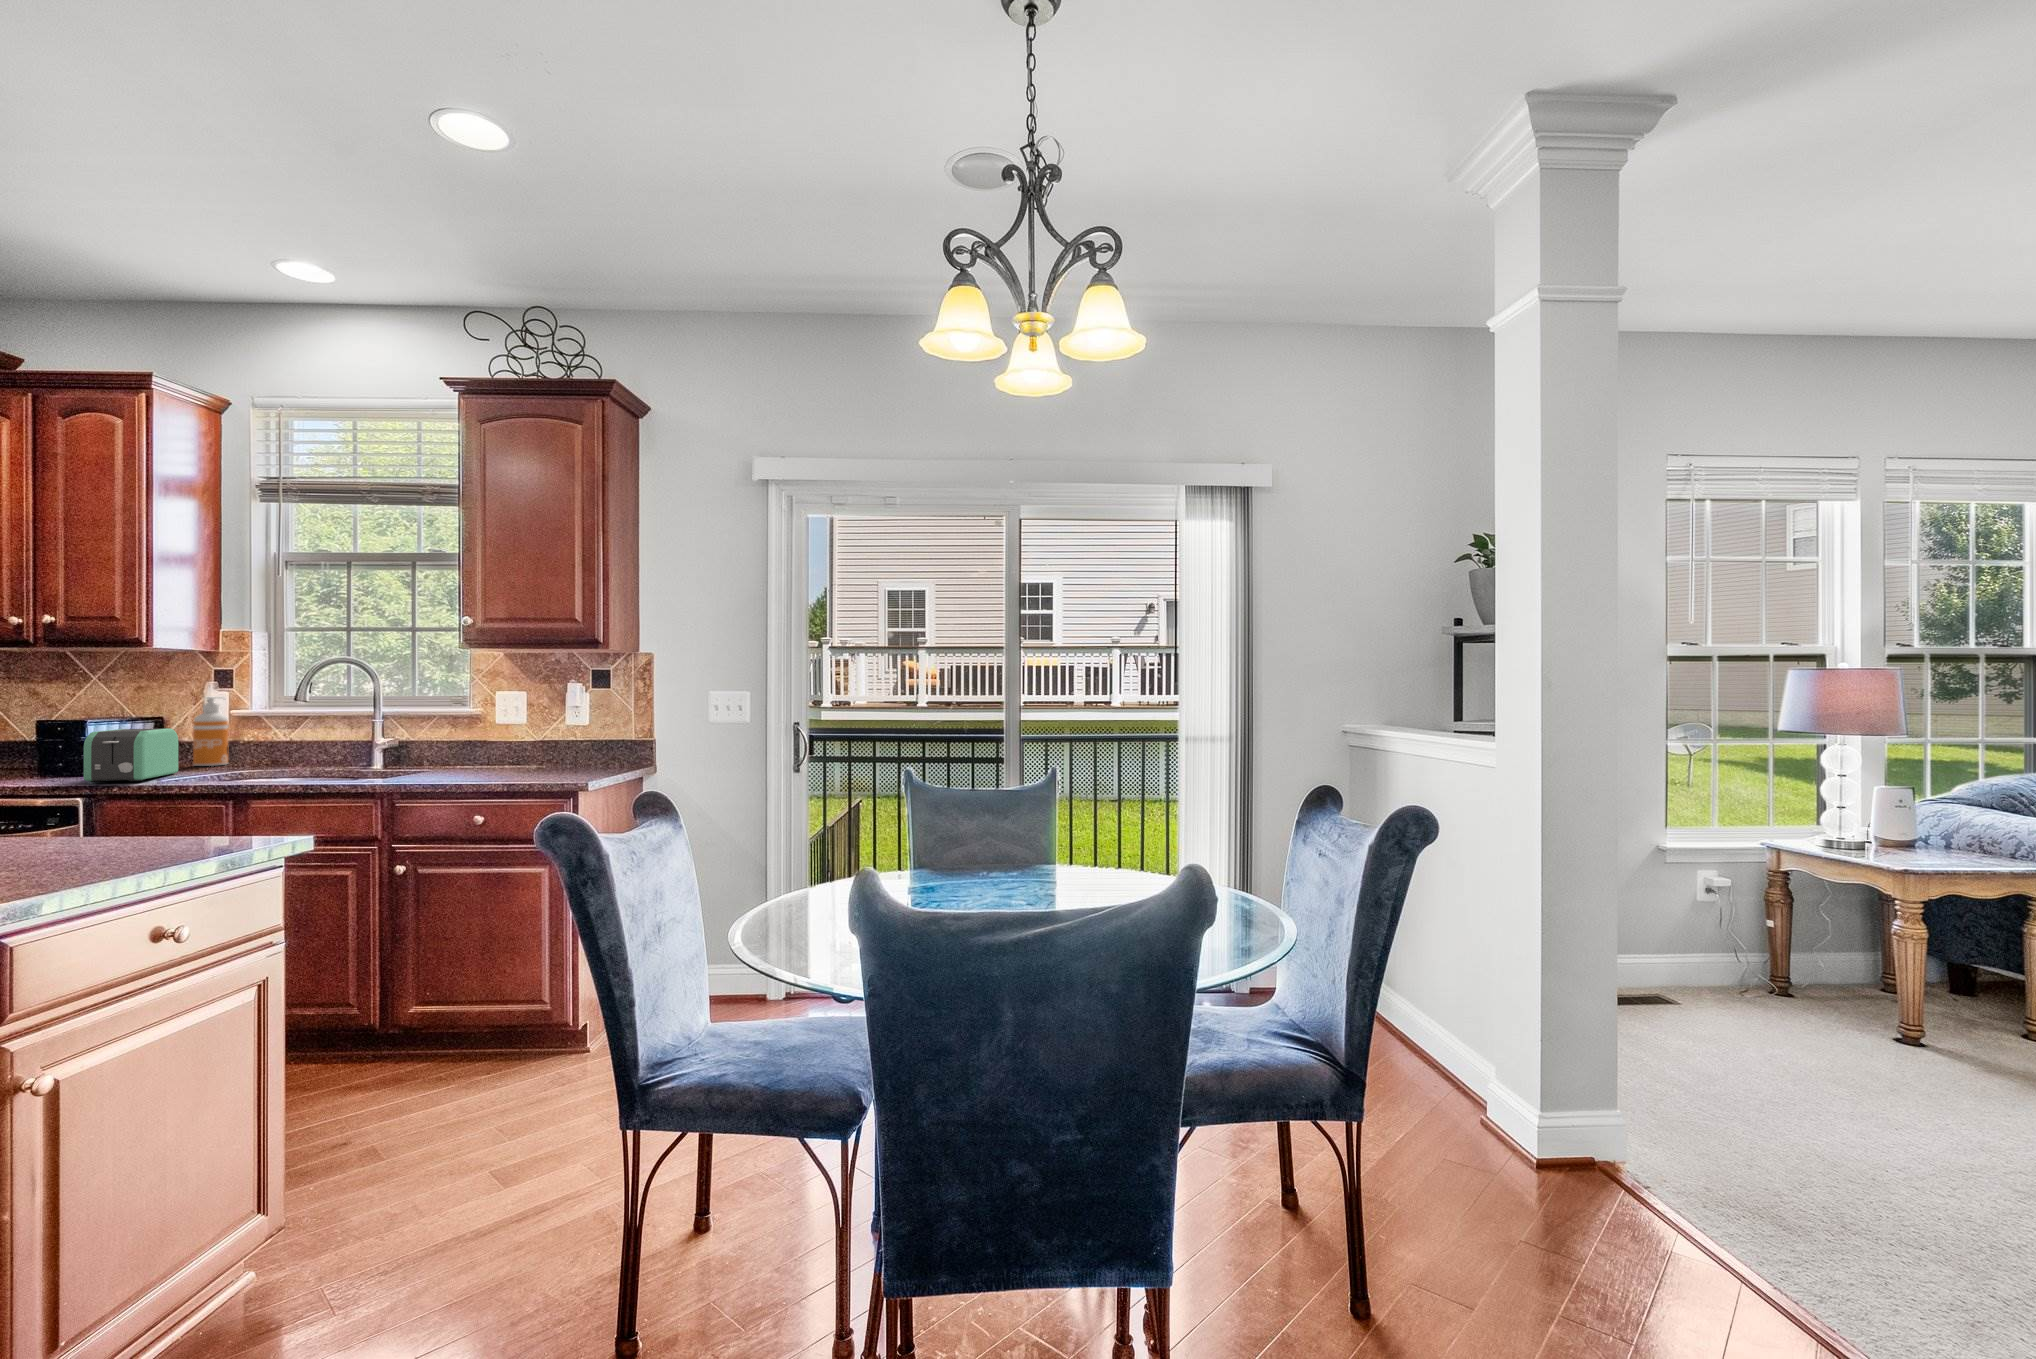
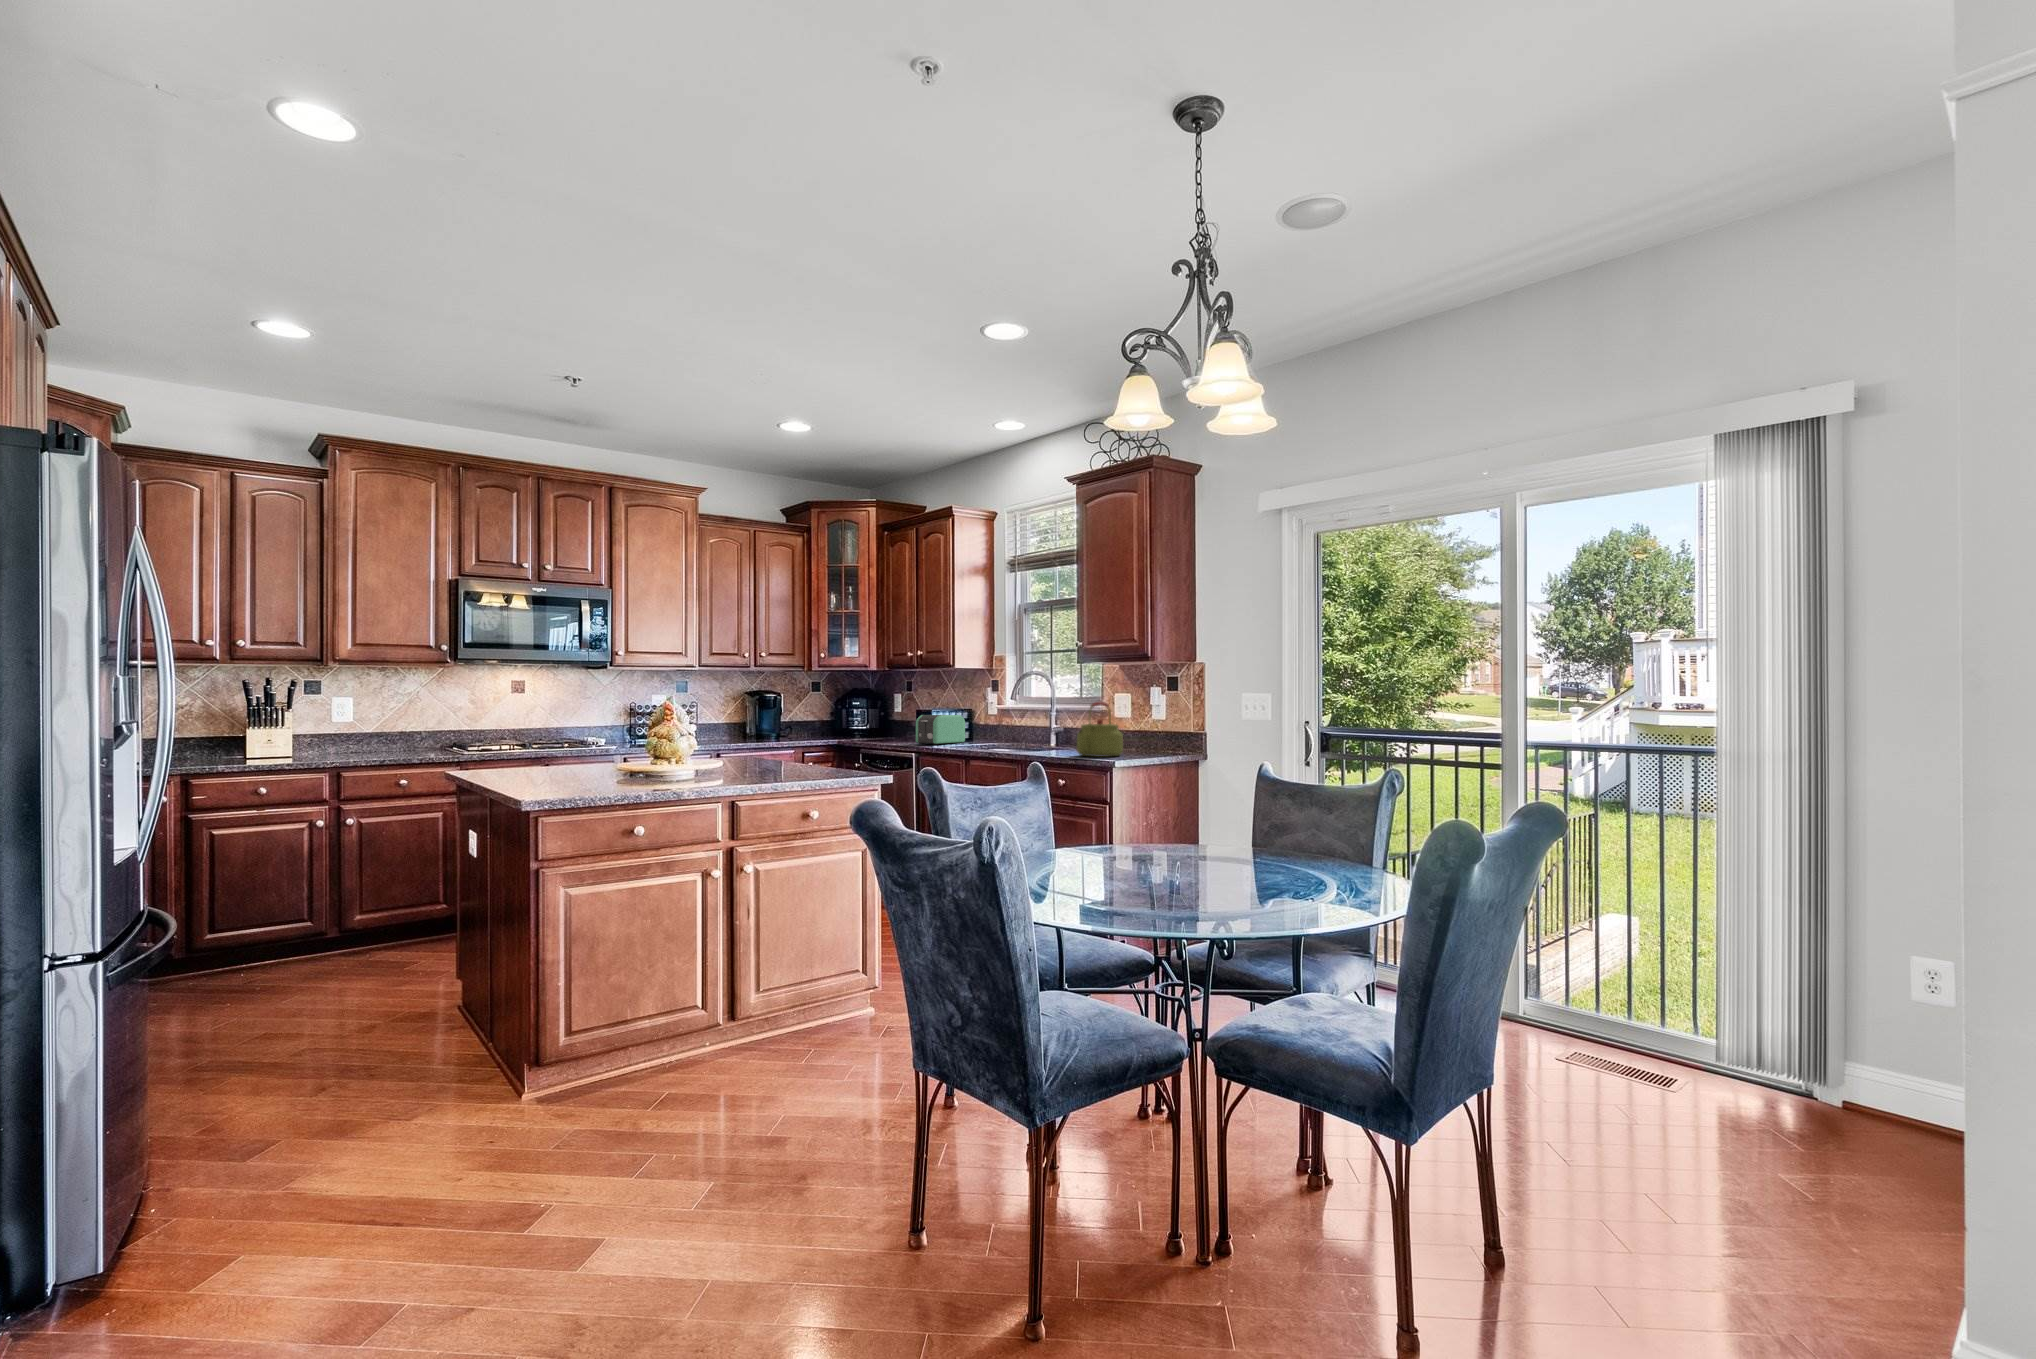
soap dispenser: present [193,697,228,766] -> none [983,697,1000,740]
kettle: none [507,705,577,781] -> present [1077,702,1123,757]

